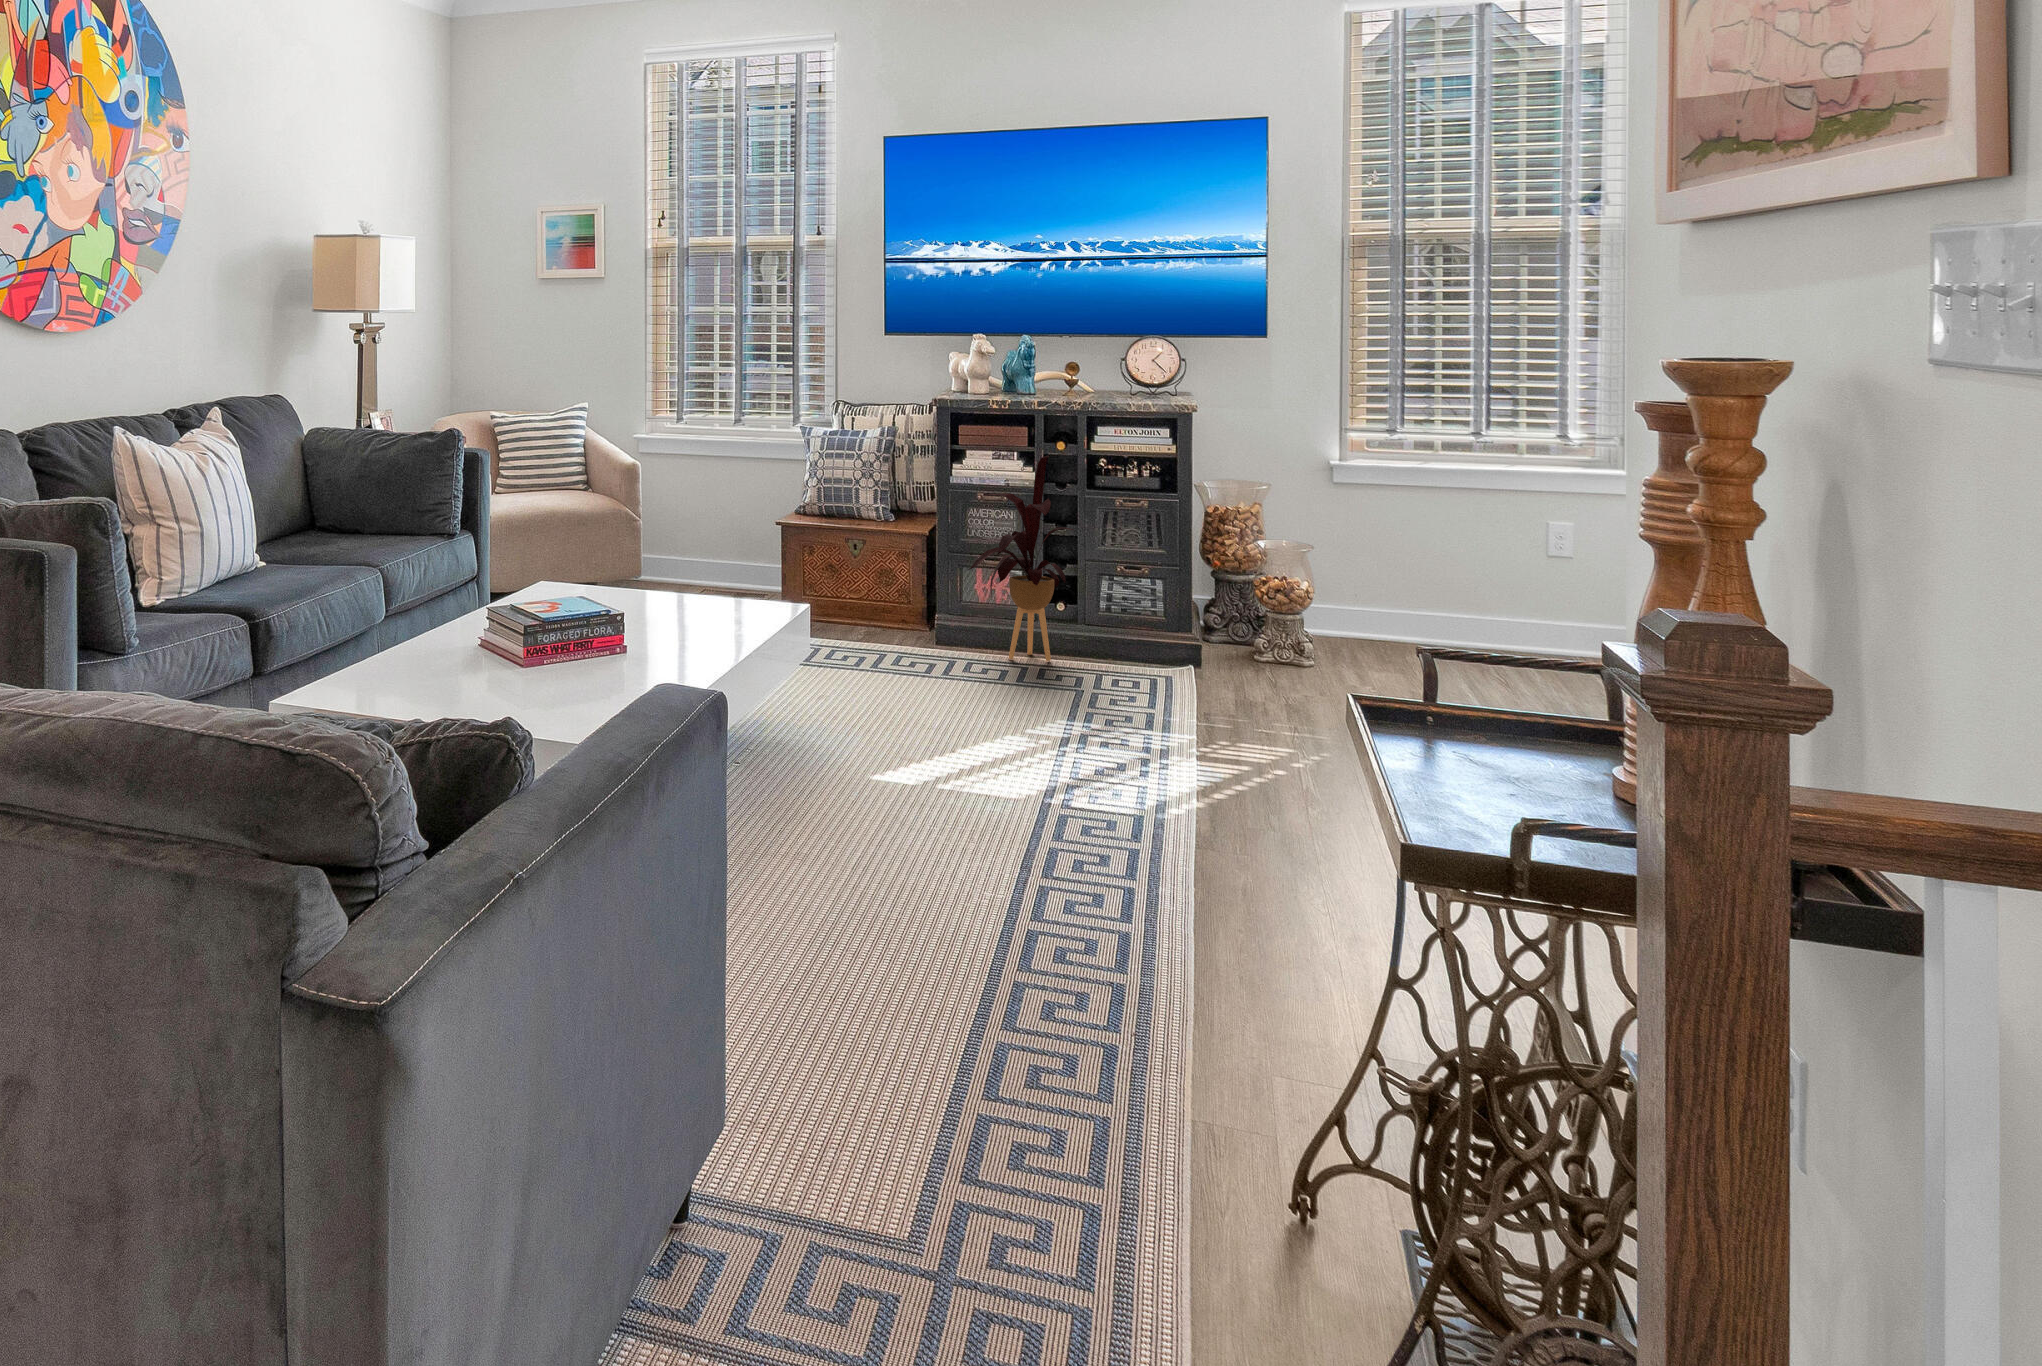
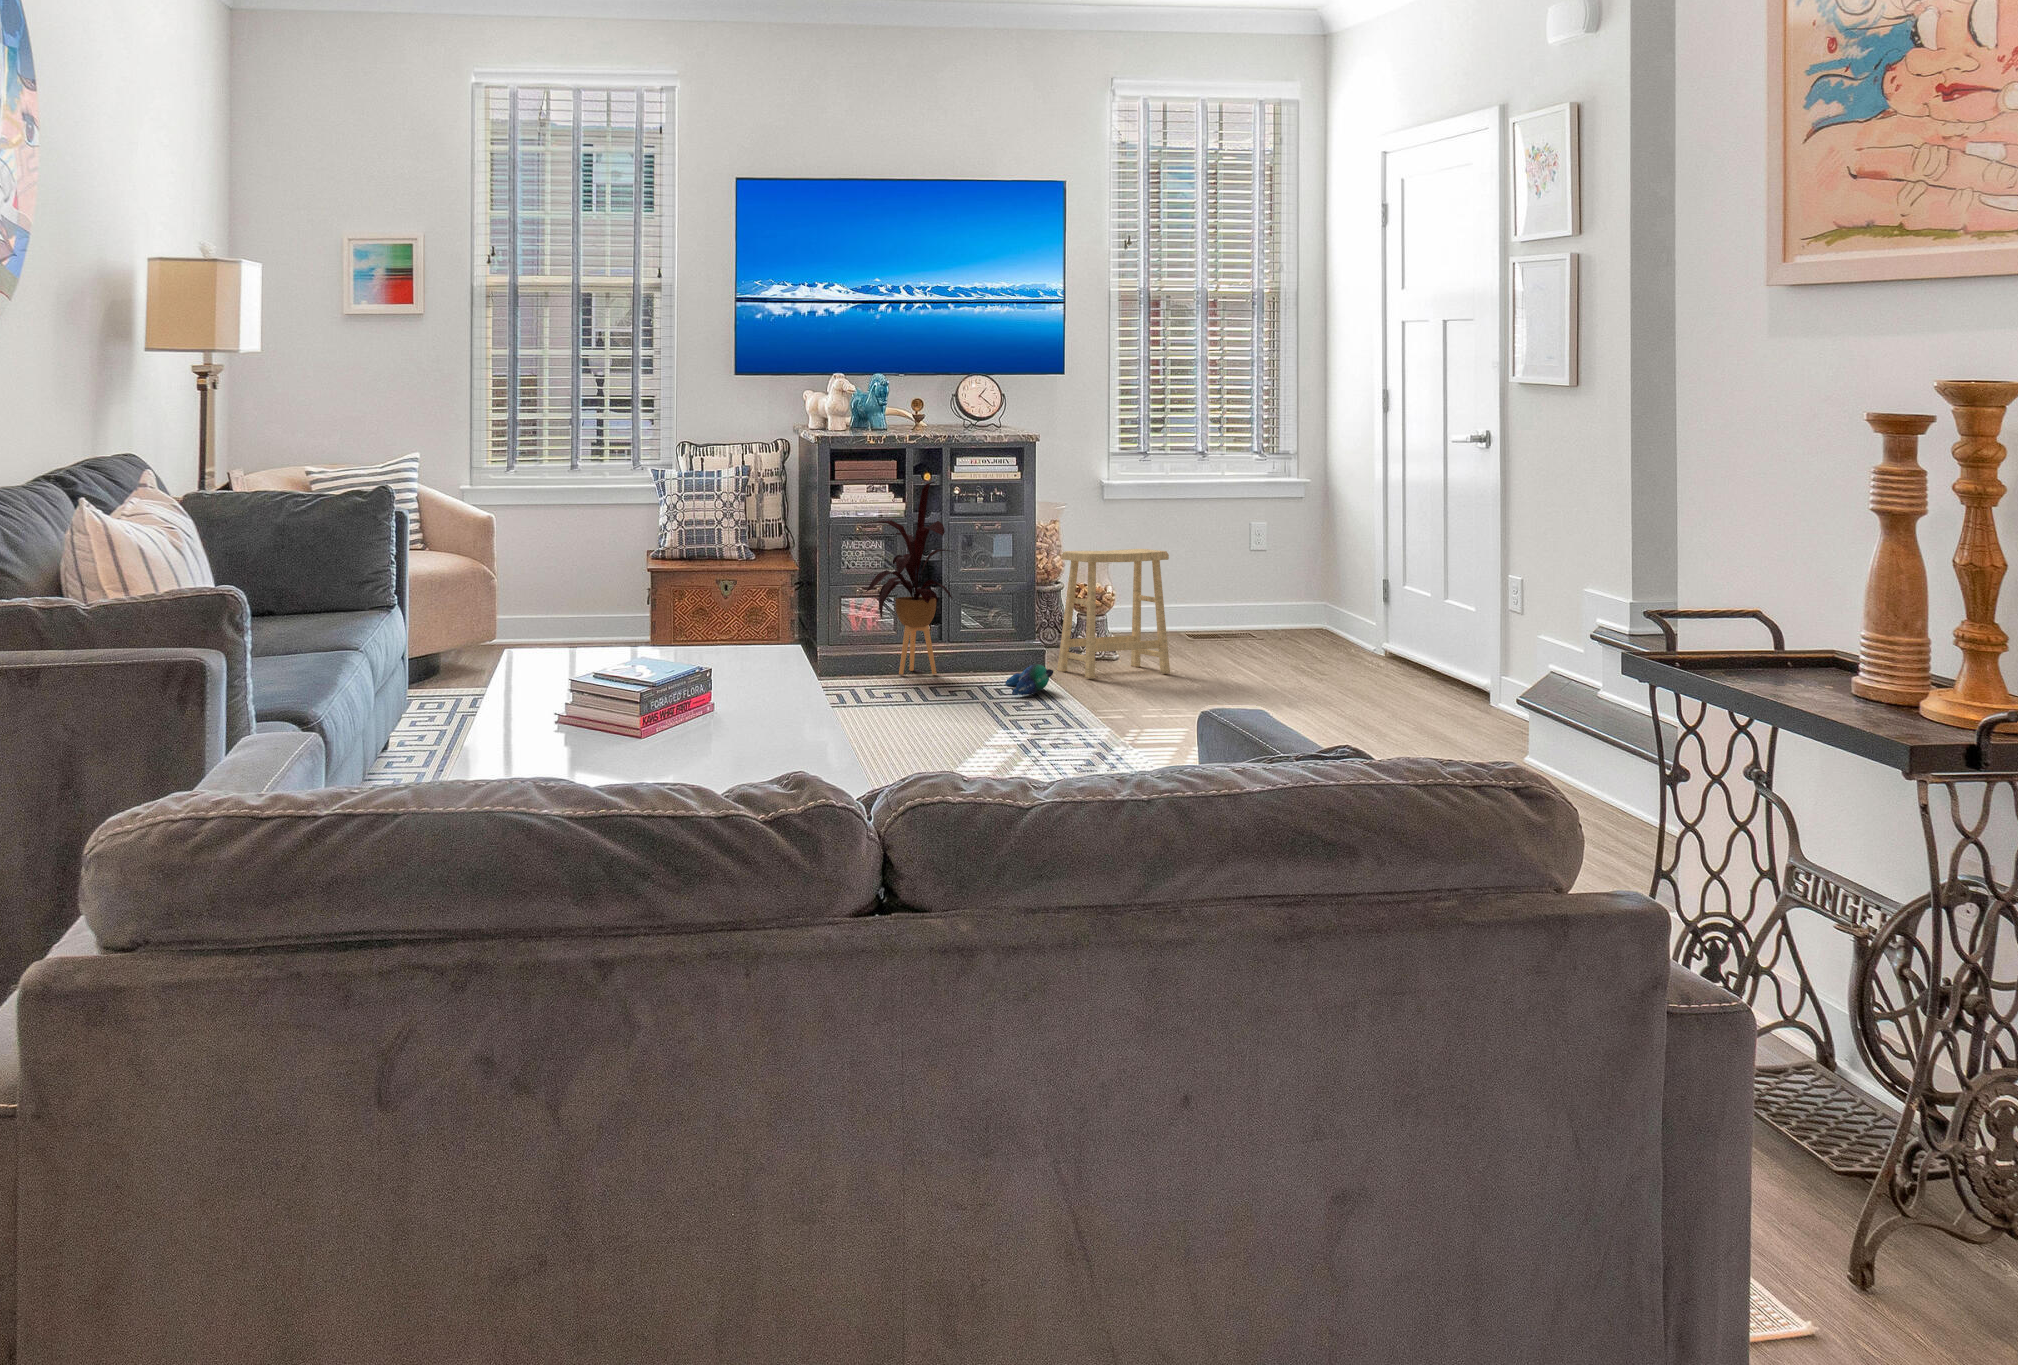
footstool: none [1198,535,1335,682] -> present [1057,549,1170,679]
plush toy: none [1103,663,1159,698] -> present [1005,664,1053,695]

